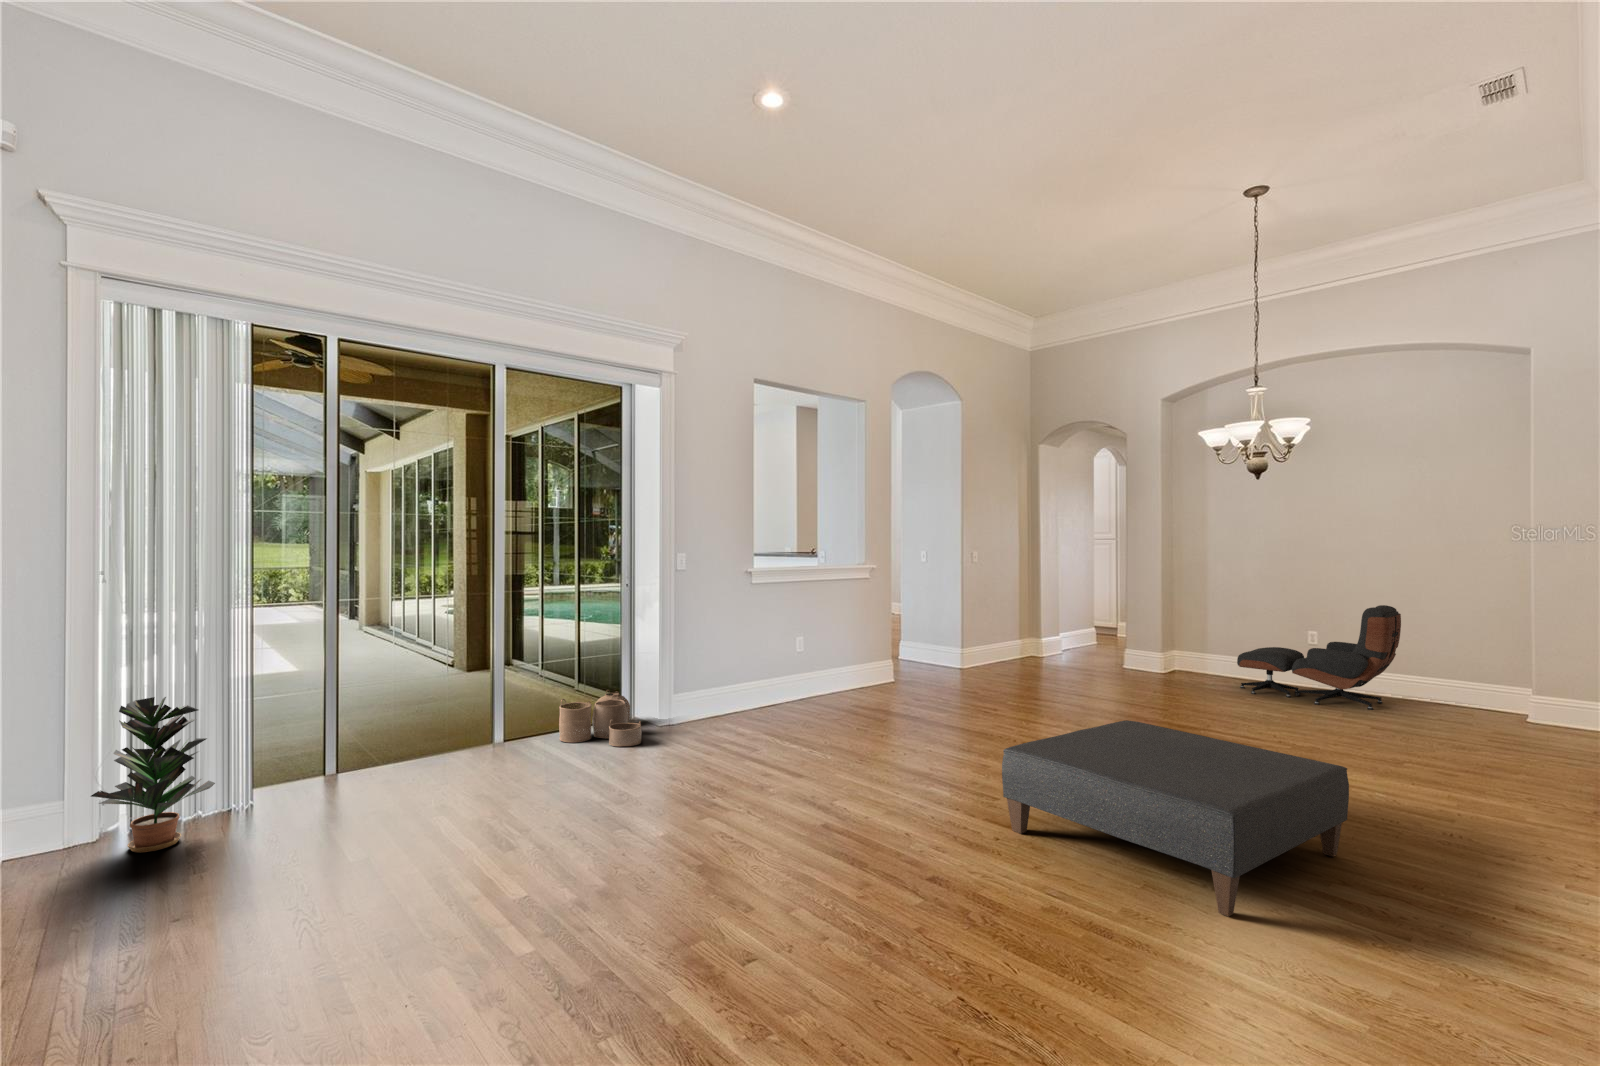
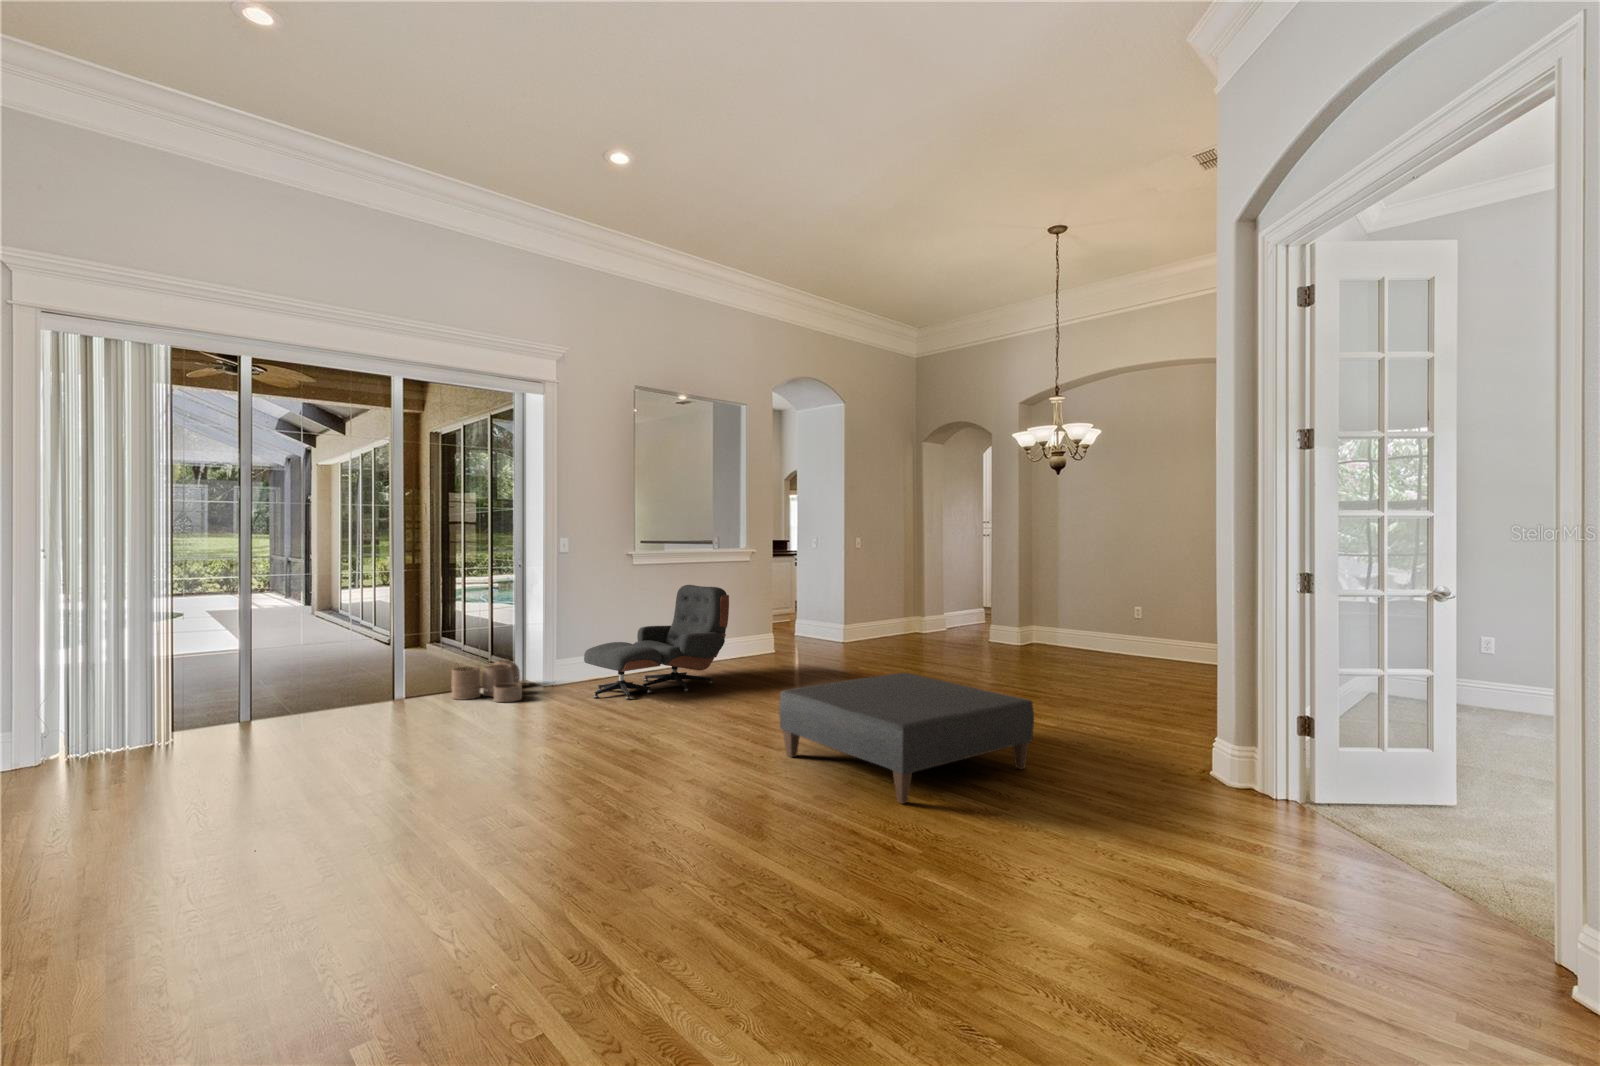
lounge chair: present [1237,605,1401,710] -> present [584,585,729,700]
potted plant: present [91,697,215,852] -> none [34,651,139,773]

